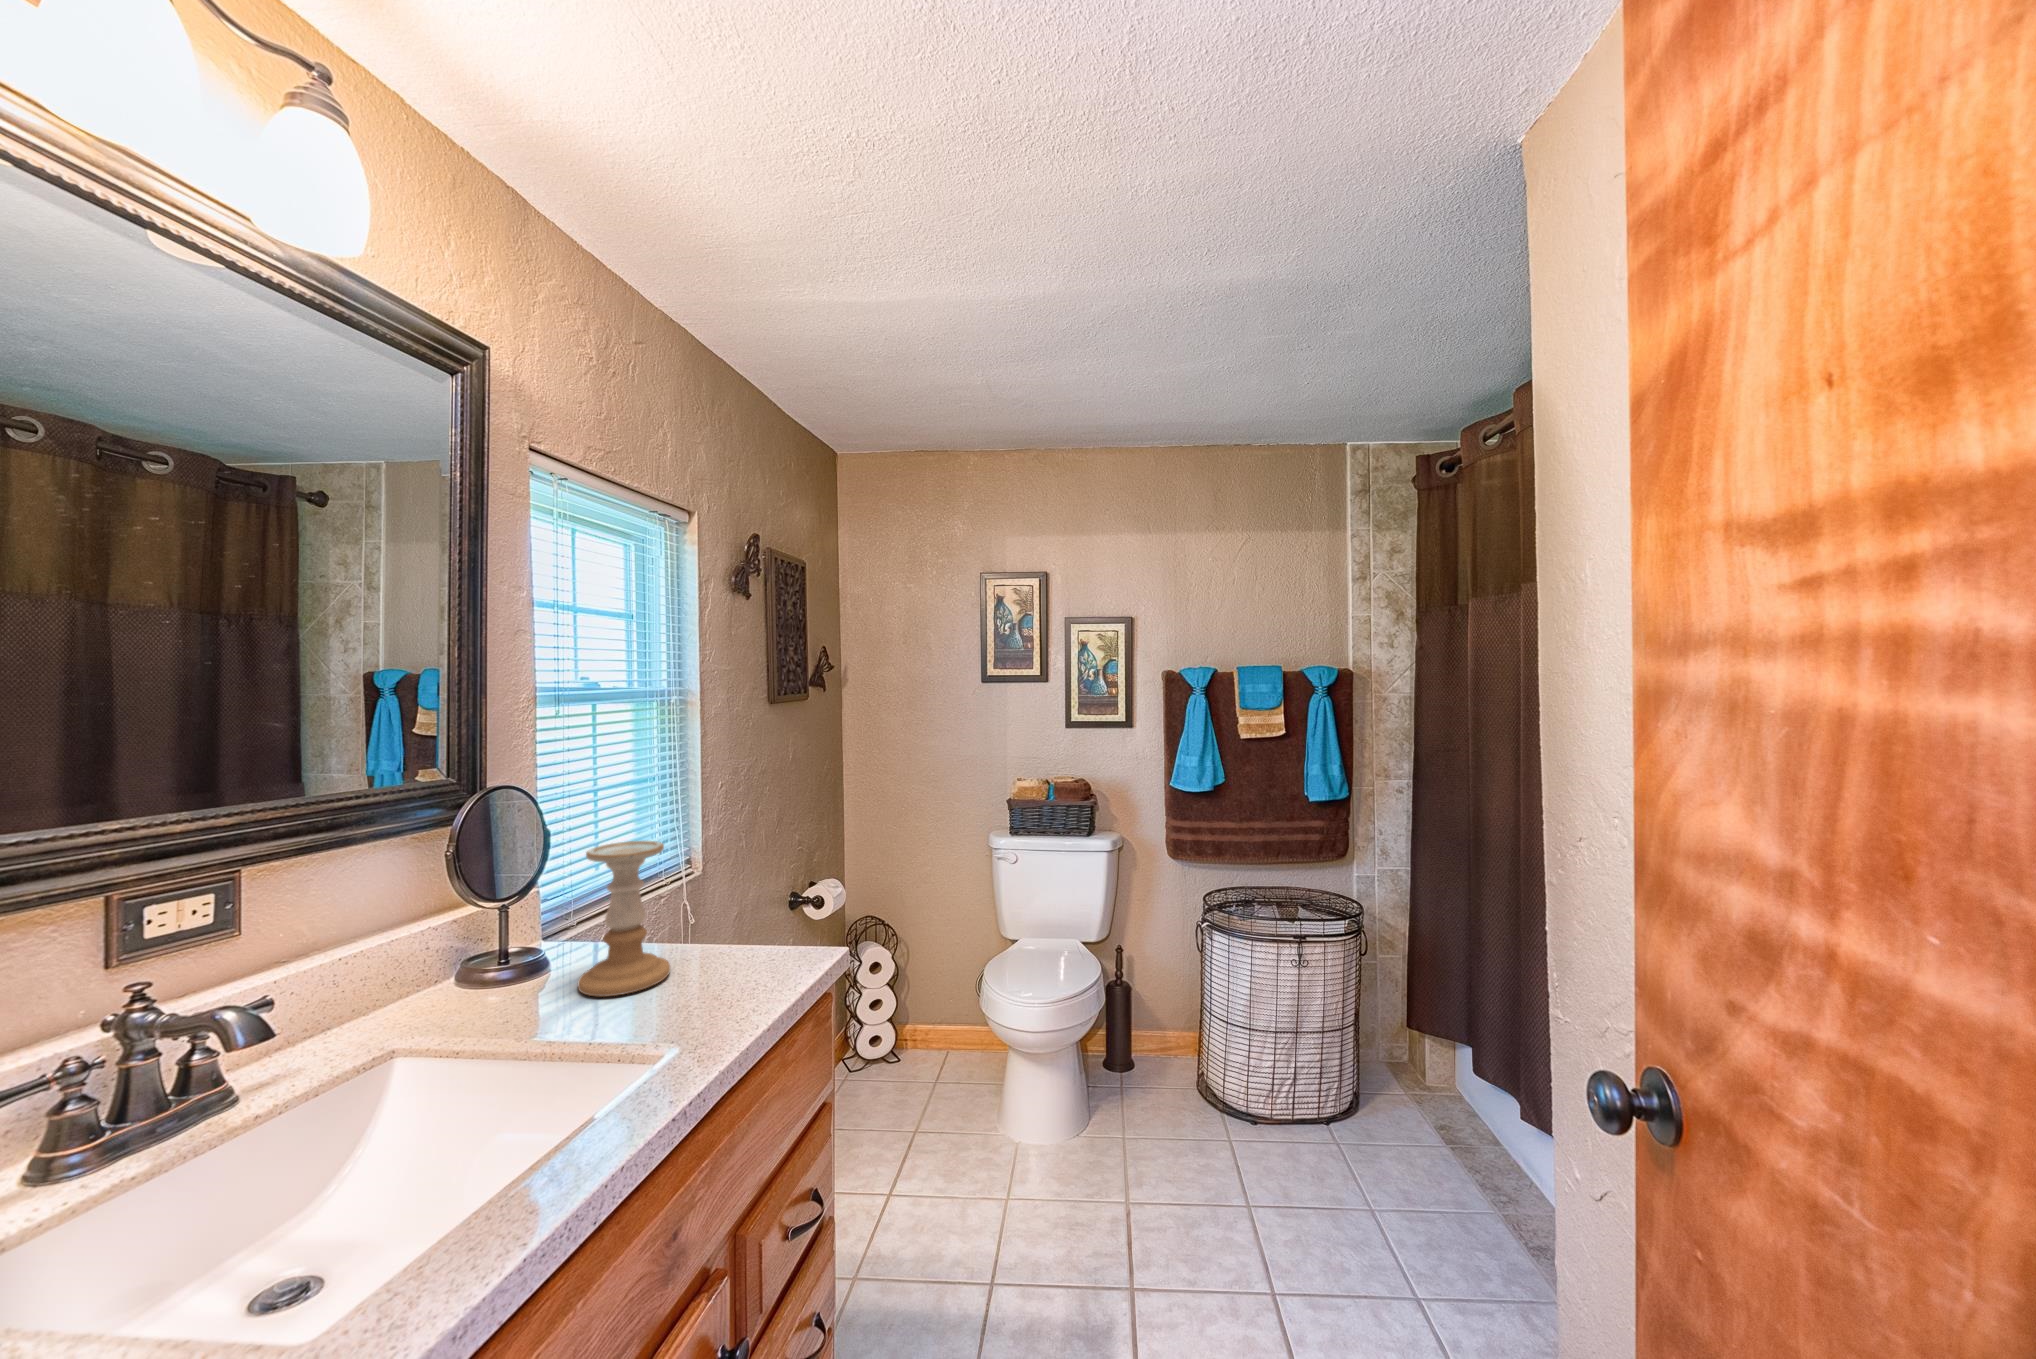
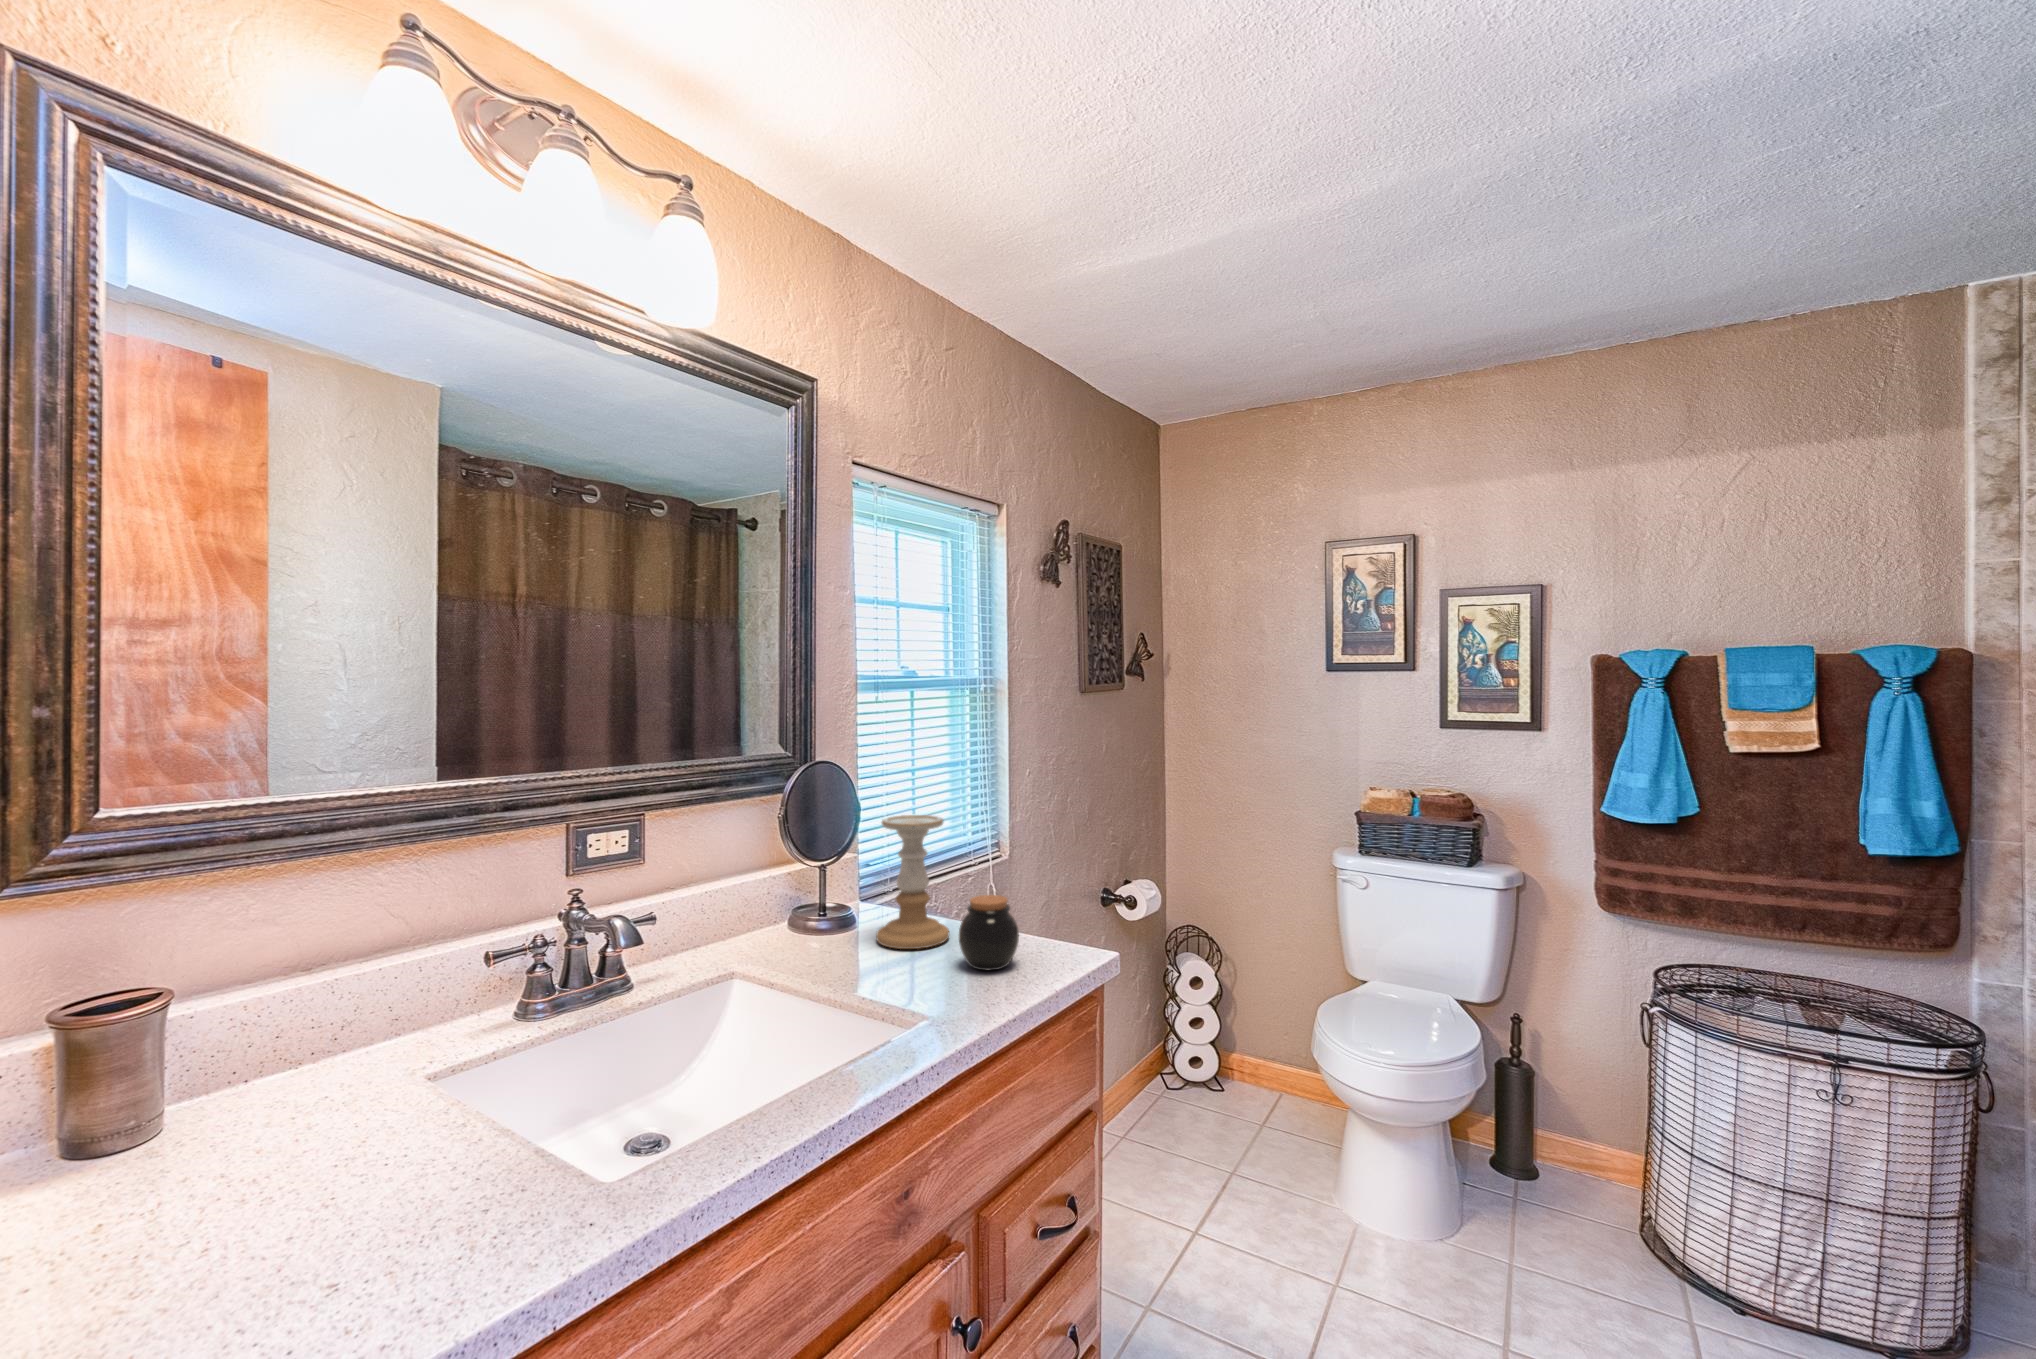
jar: none [693,919,762,1003] -> present [959,895,1019,970]

